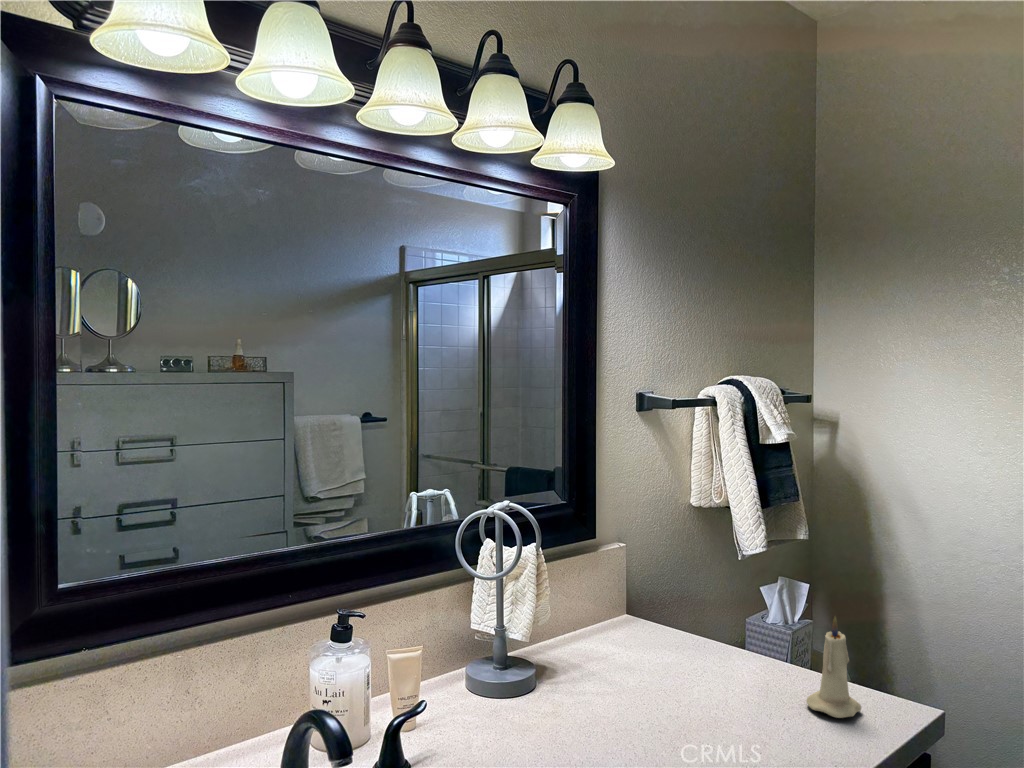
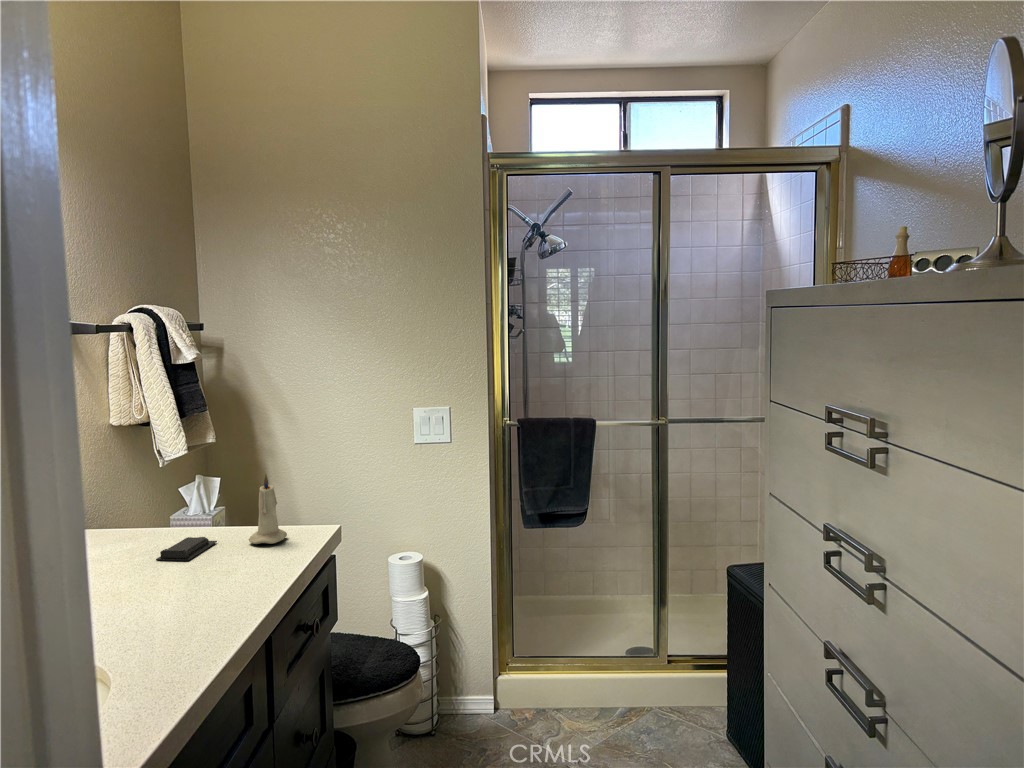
soap bar: none [690,671,768,707] -> present [156,537,217,561]

